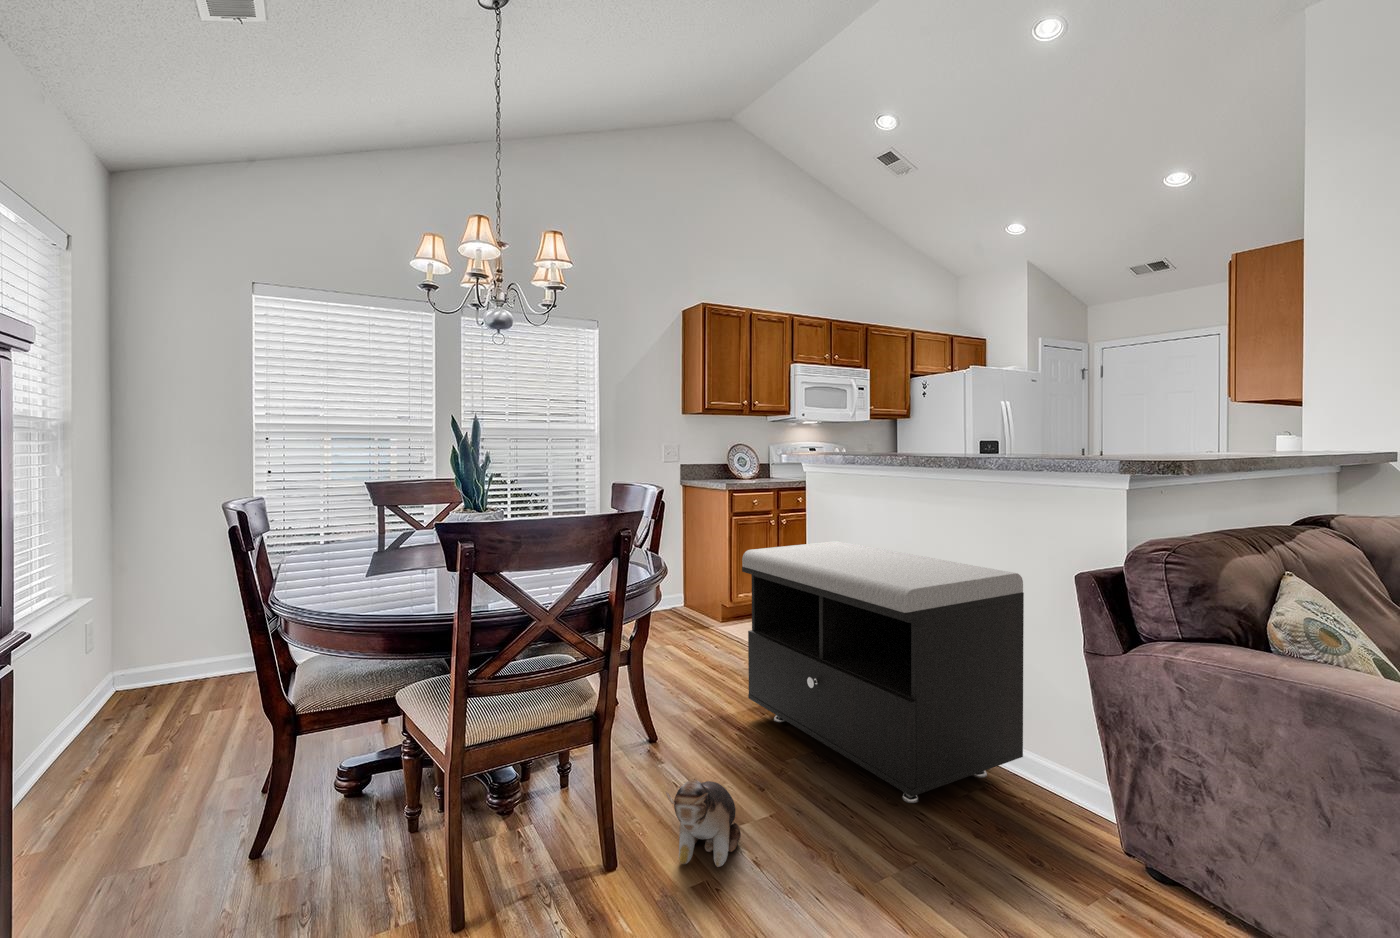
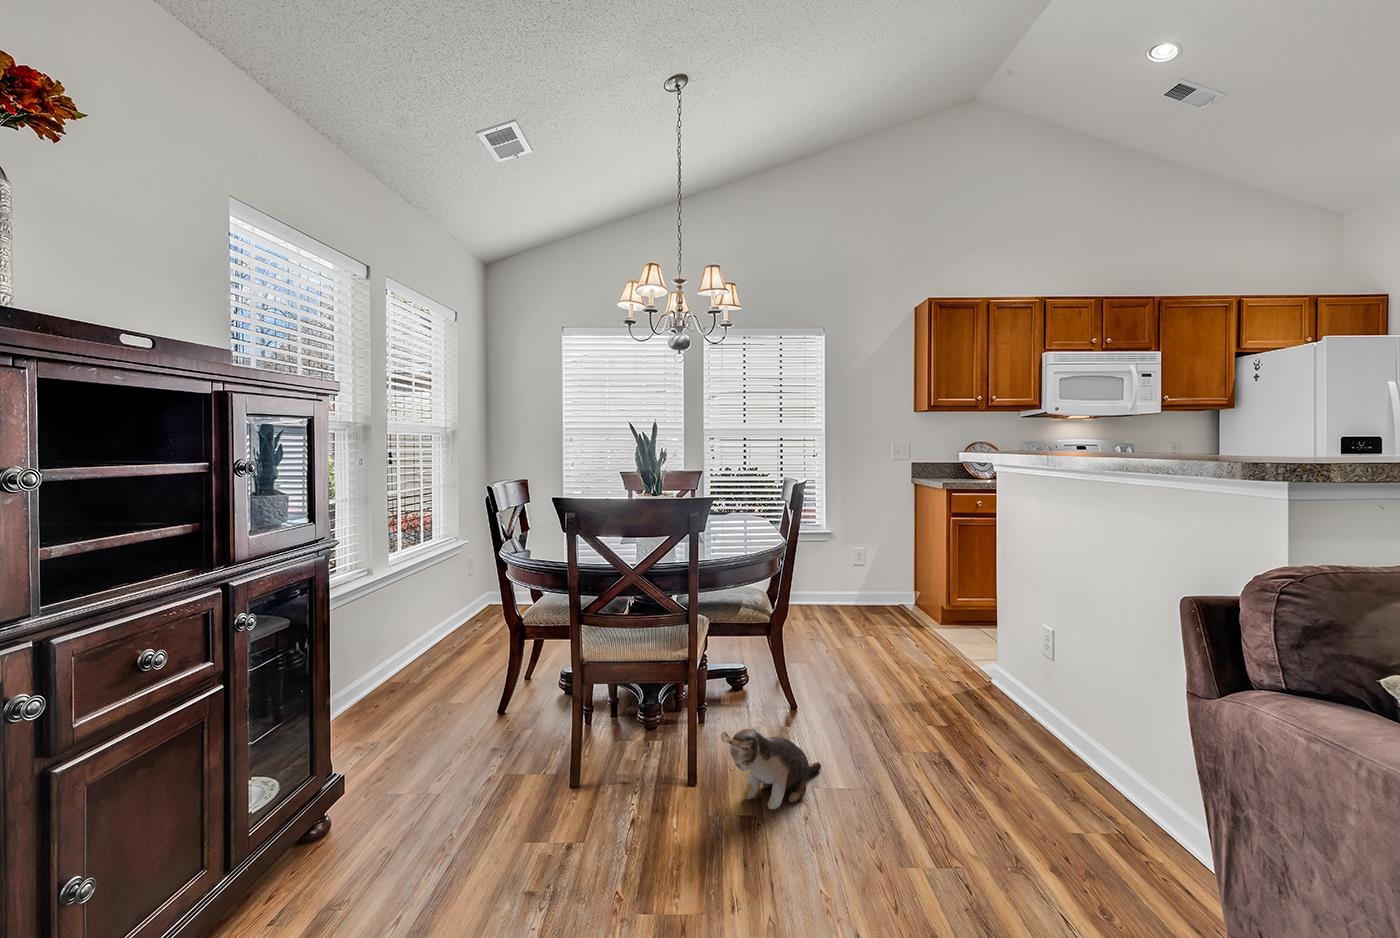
storage bench: present [742,541,1024,803] -> none [892,542,1172,819]

